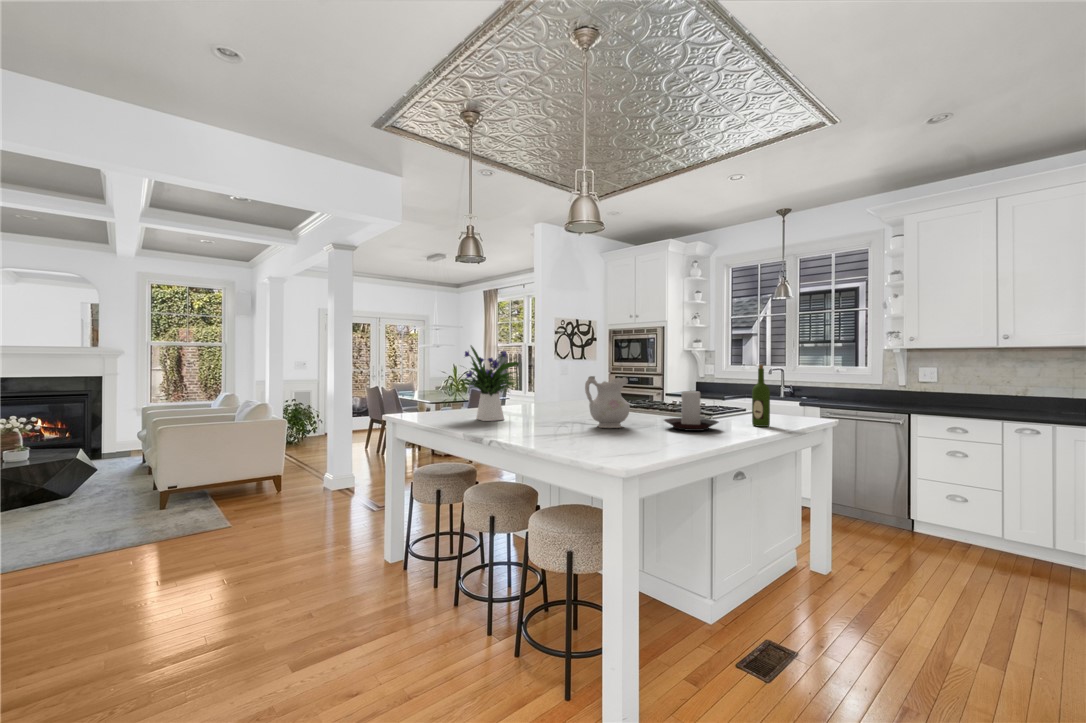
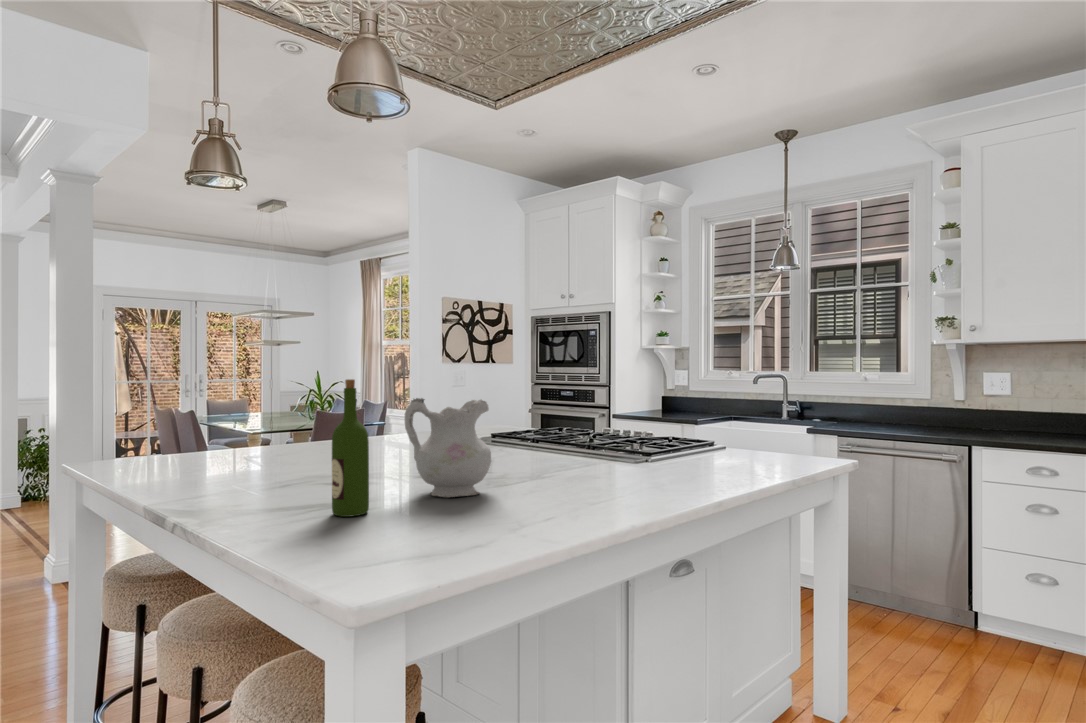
flower arrangement: present [462,345,519,421] -> none [171,339,313,483]
wine bottle: present [752,365,770,427] -> present [332,379,369,517]
candle holder: present [664,391,719,431] -> none [552,421,652,501]

